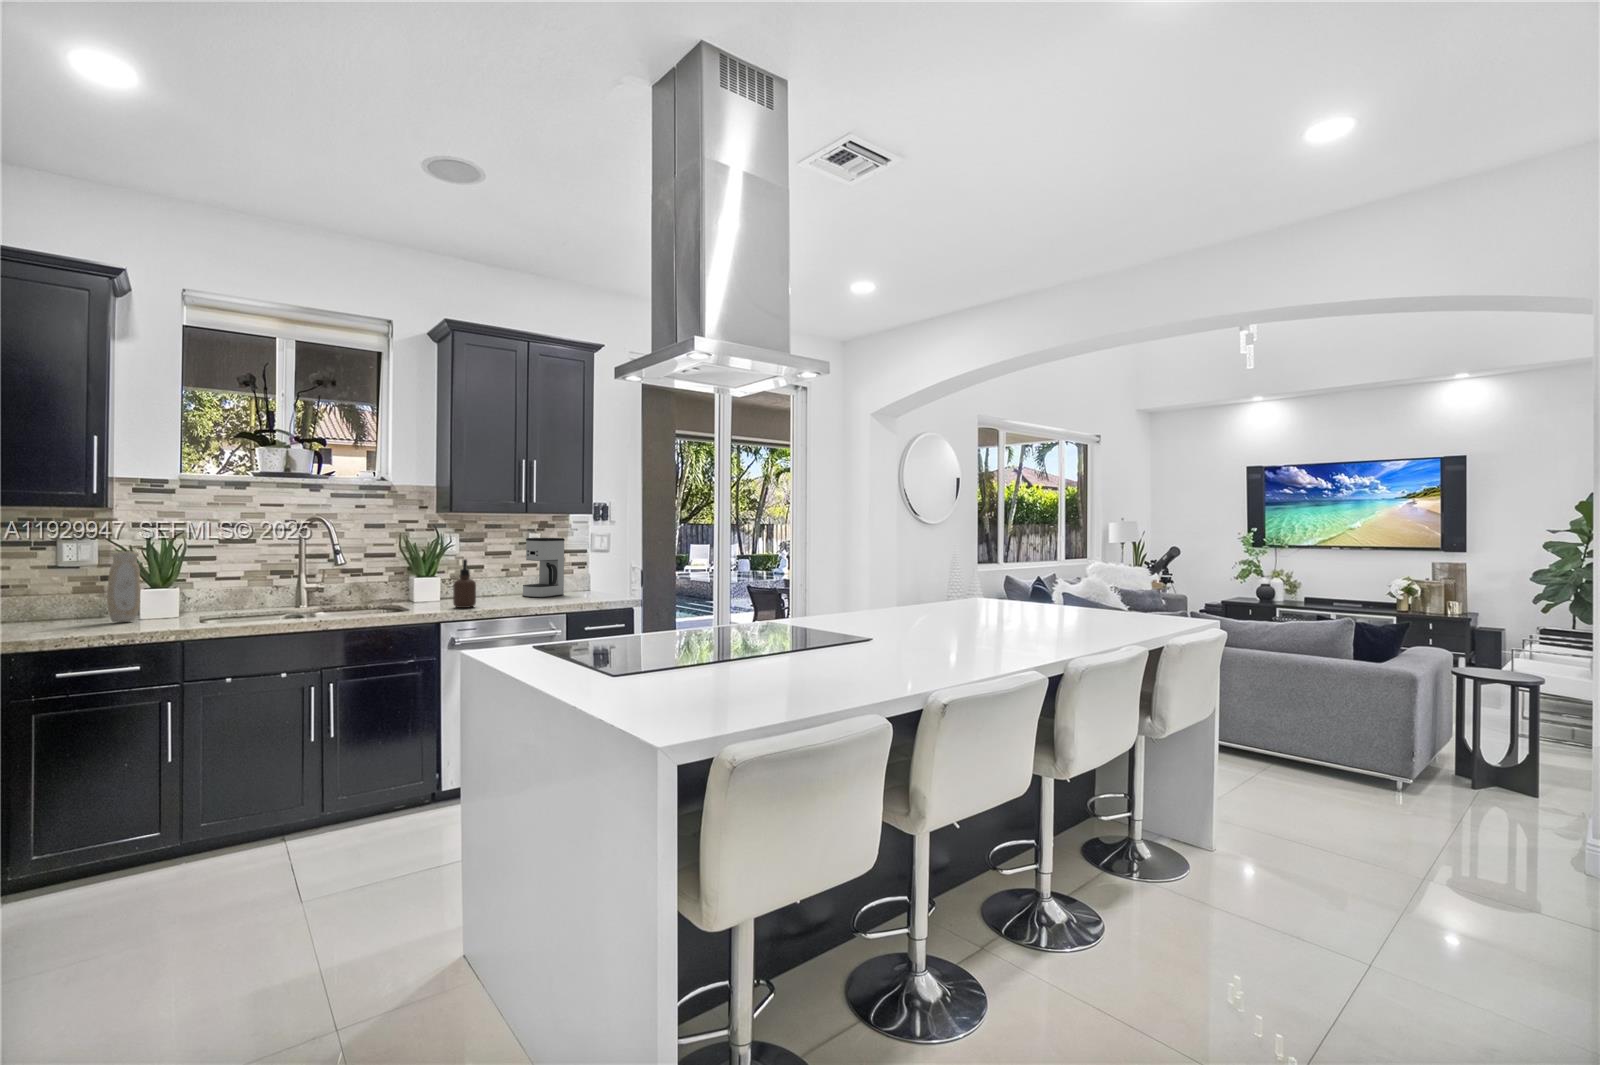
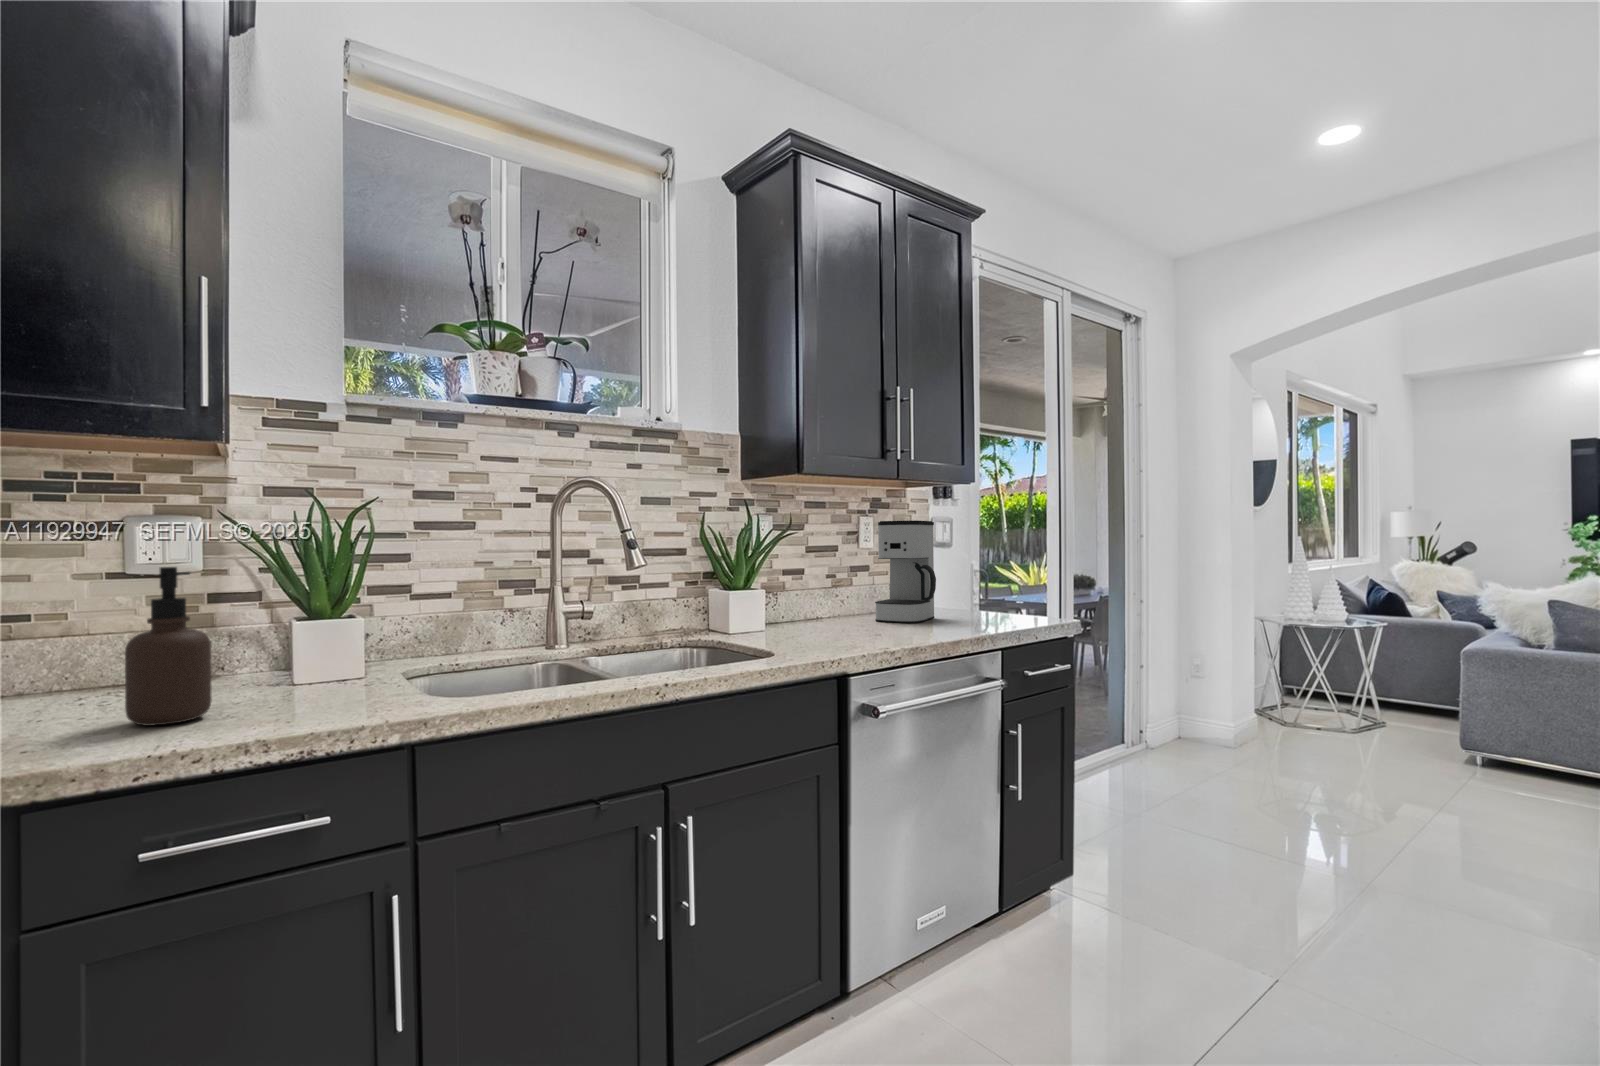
vase: present [107,551,140,622] -> none [231,537,296,697]
soap dispenser: present [453,559,476,608] -> present [125,567,212,726]

